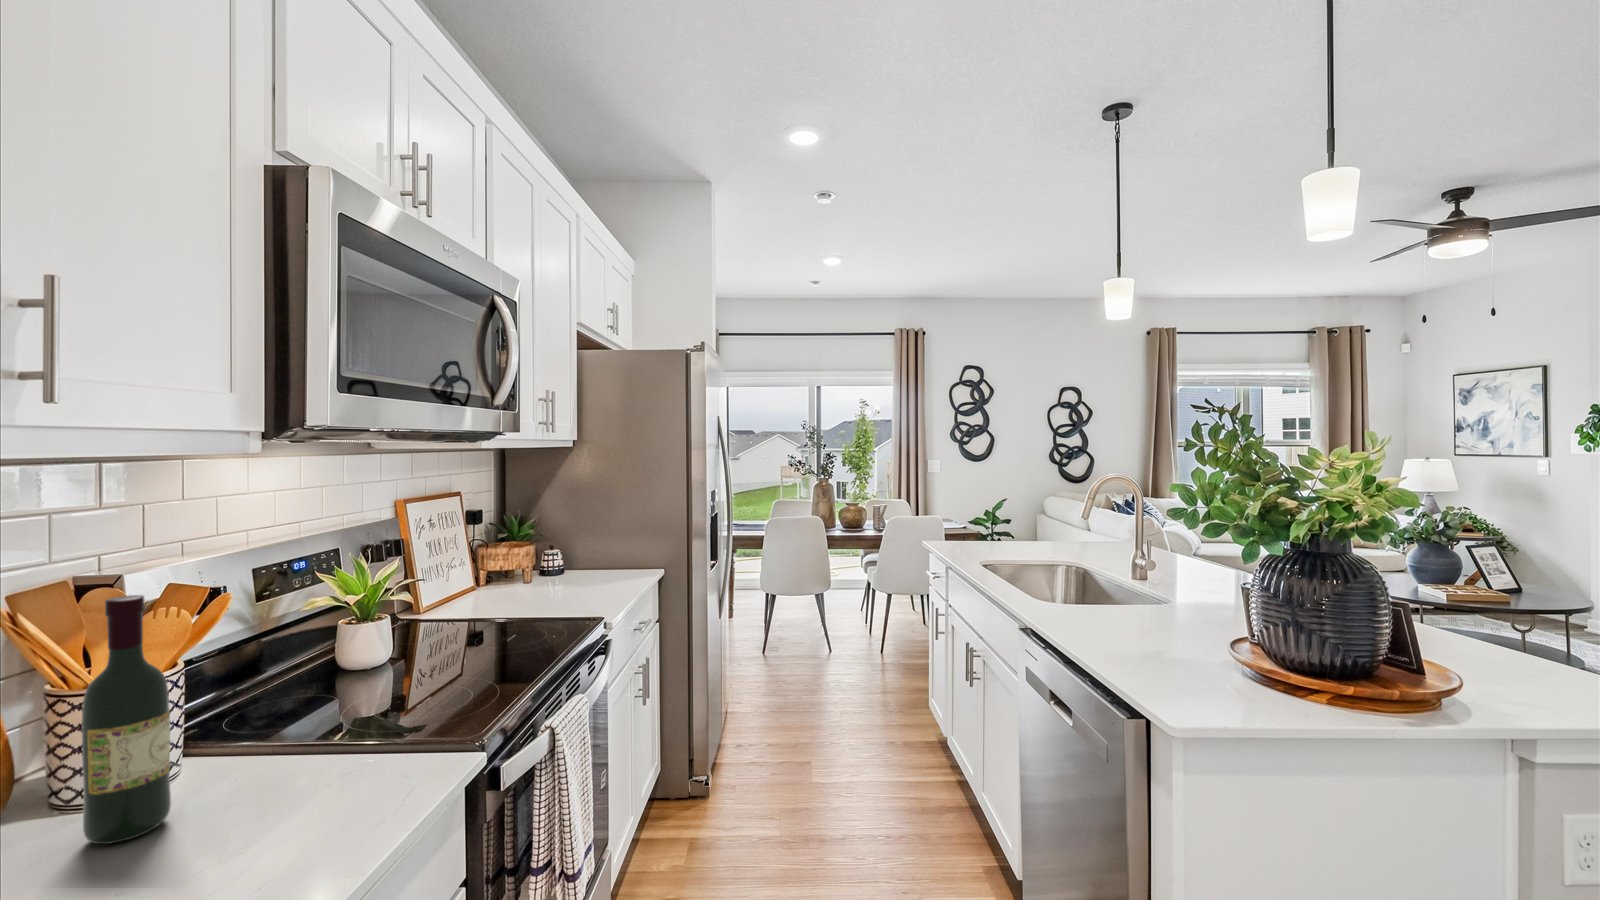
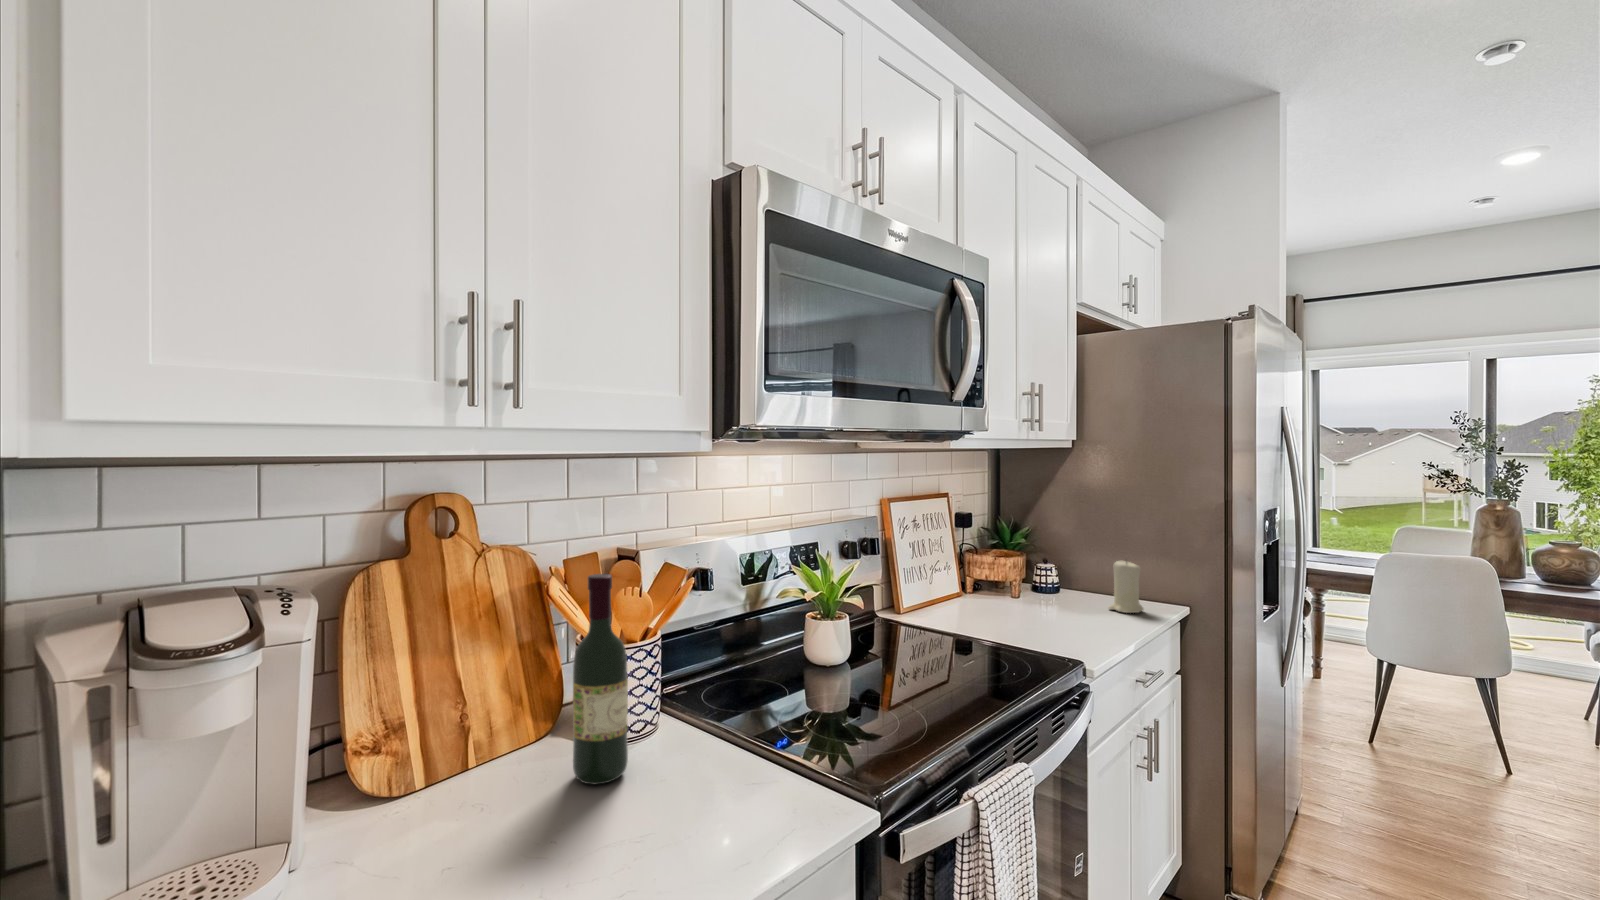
candle: none [608,536,634,578] -> present [1108,561,1143,613]

